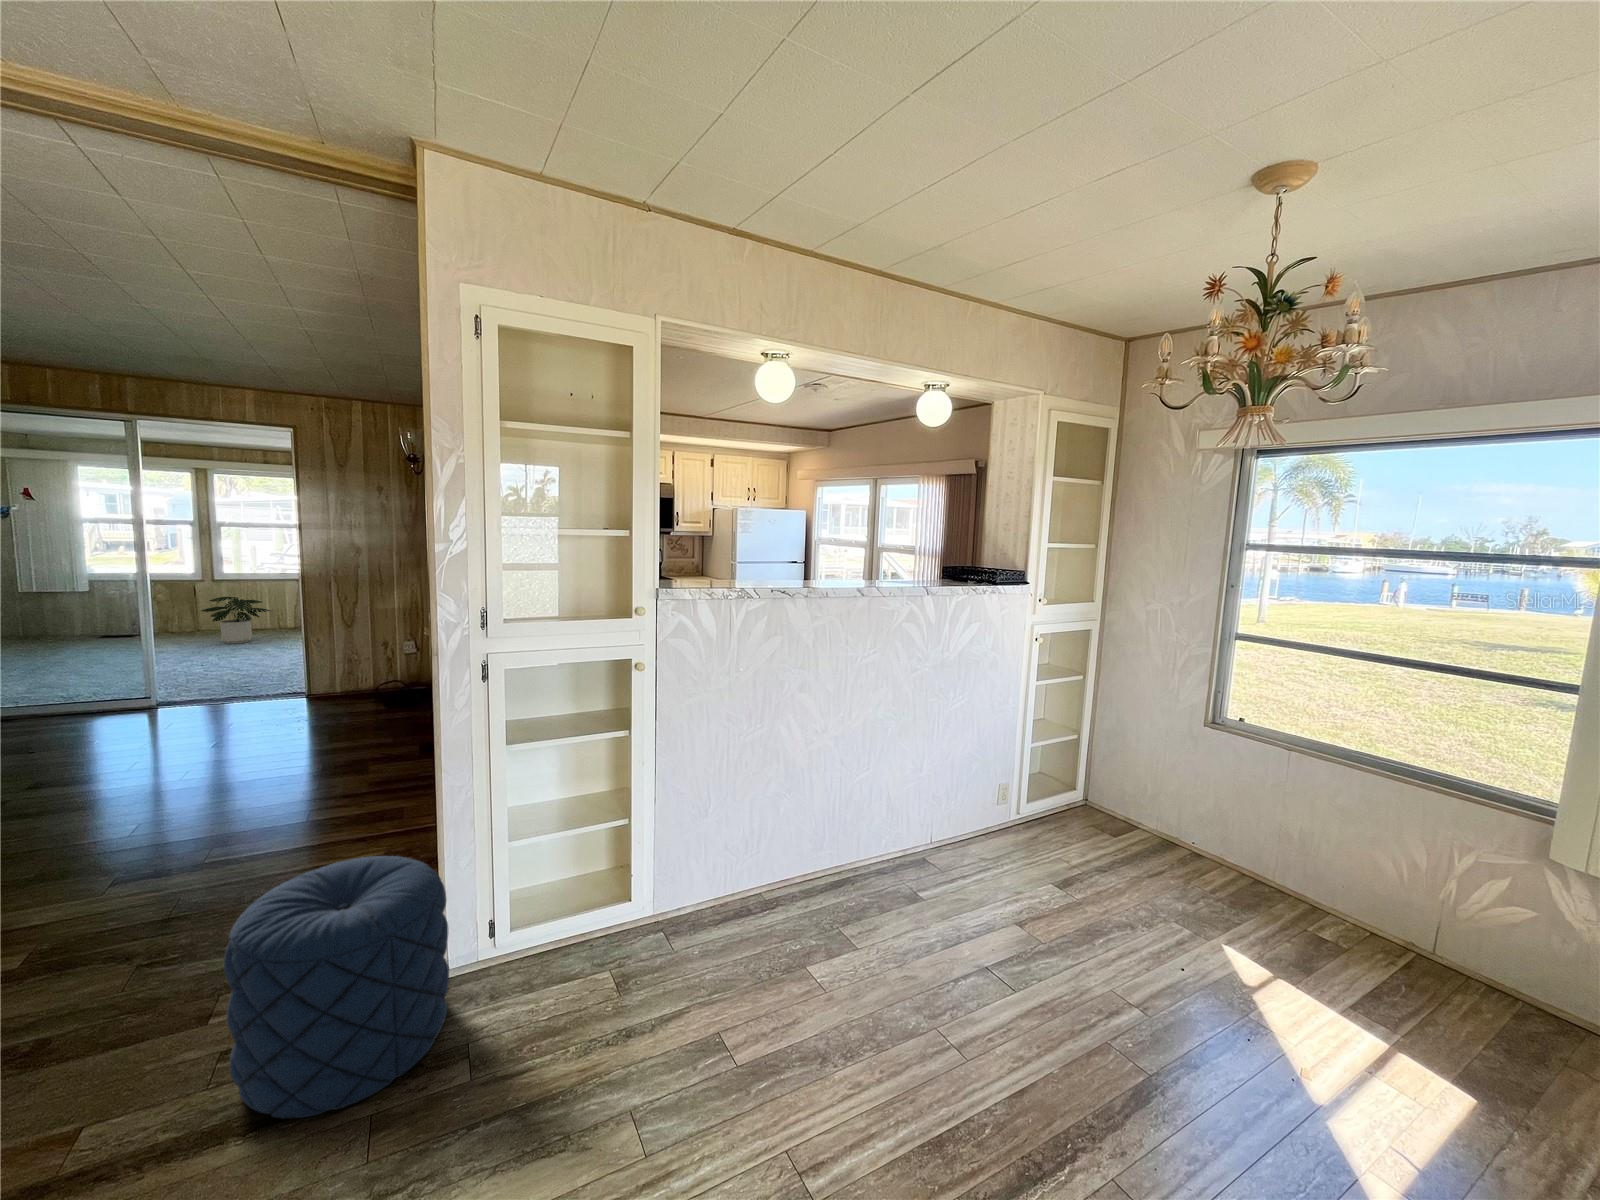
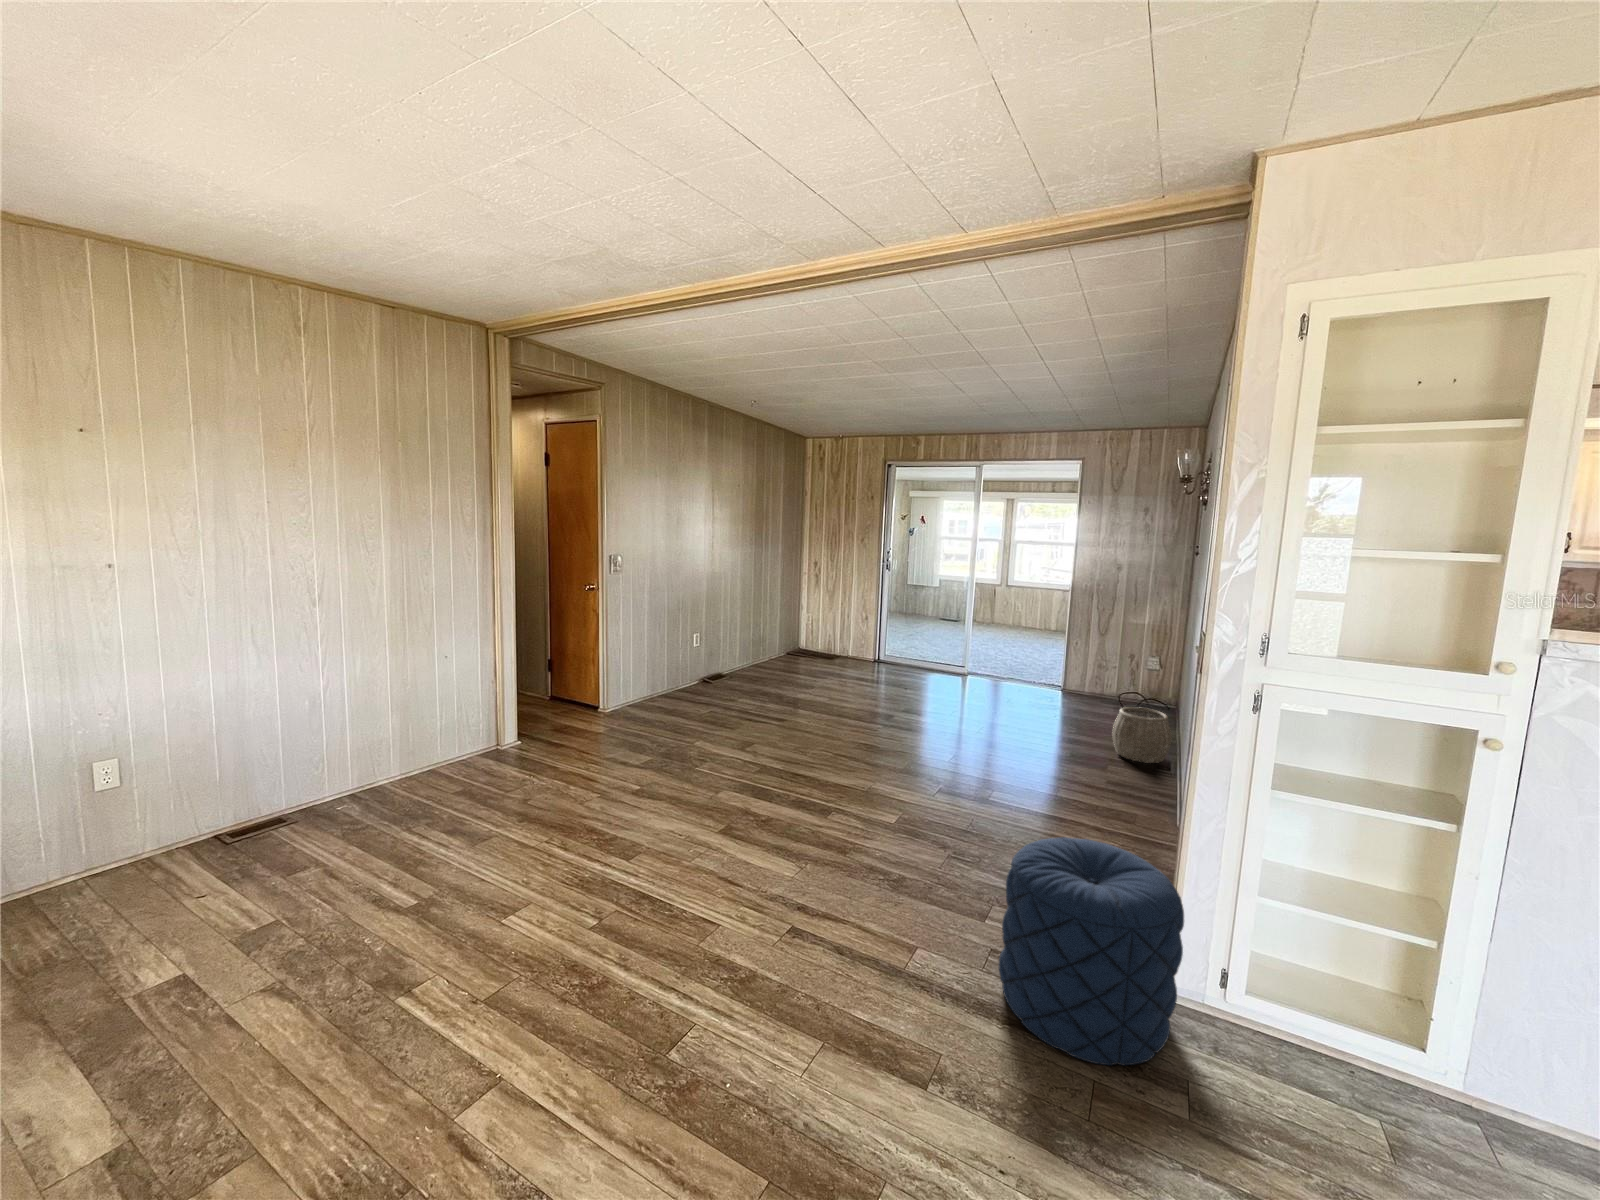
potted plant: present [201,597,270,643] -> none [998,599,1043,637]
woven basket: none [370,696,435,754] -> present [1113,707,1171,763]

